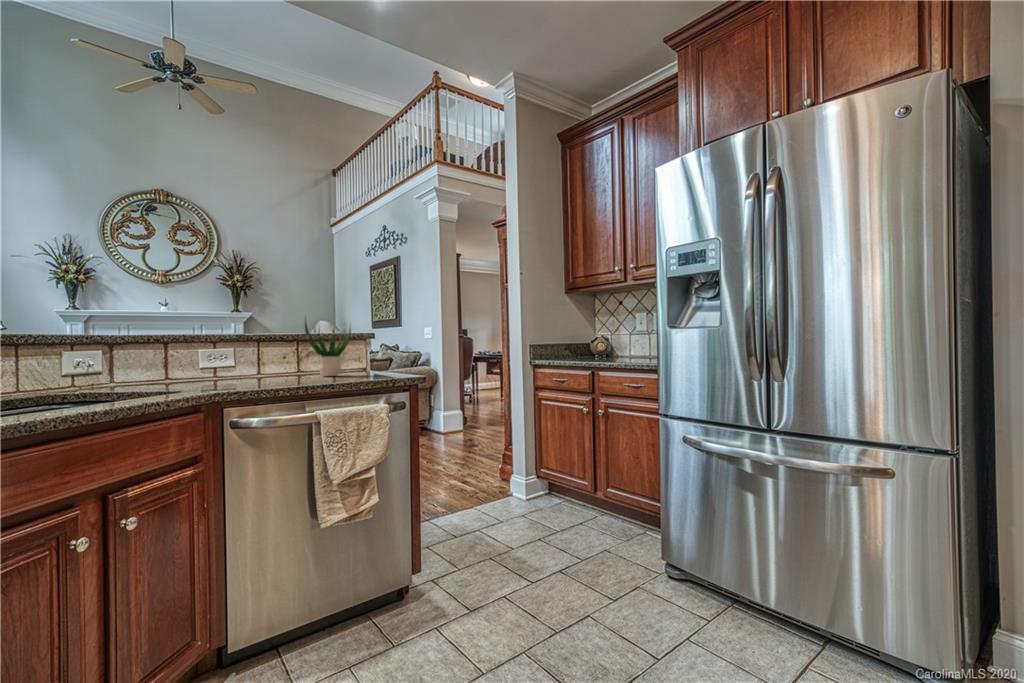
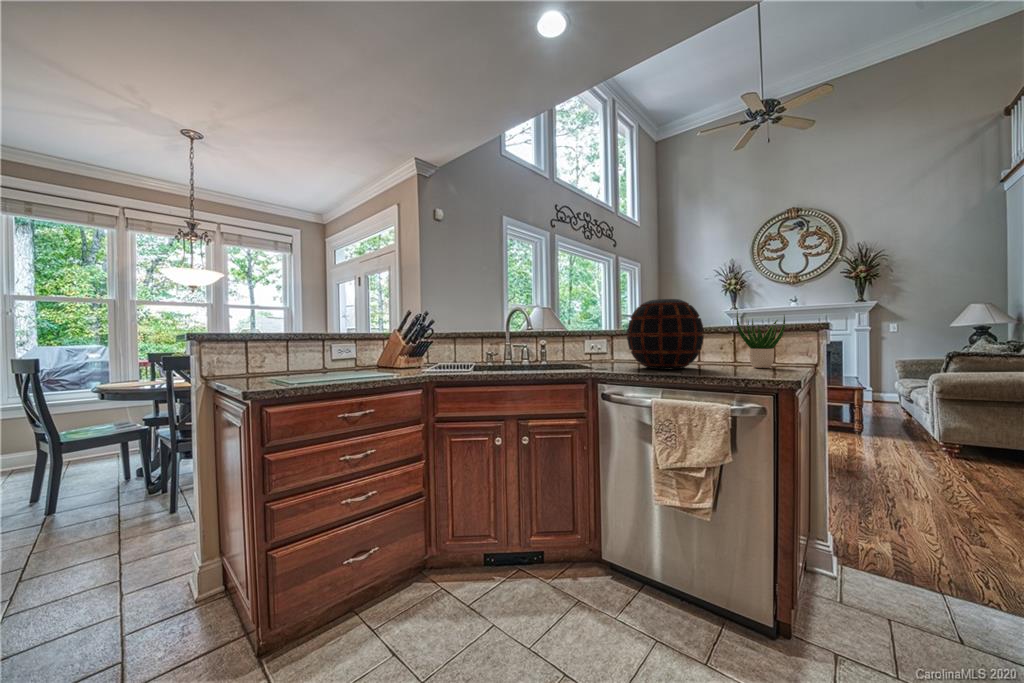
decorative vase: none [192,295,298,386] -> present [627,299,704,370]

